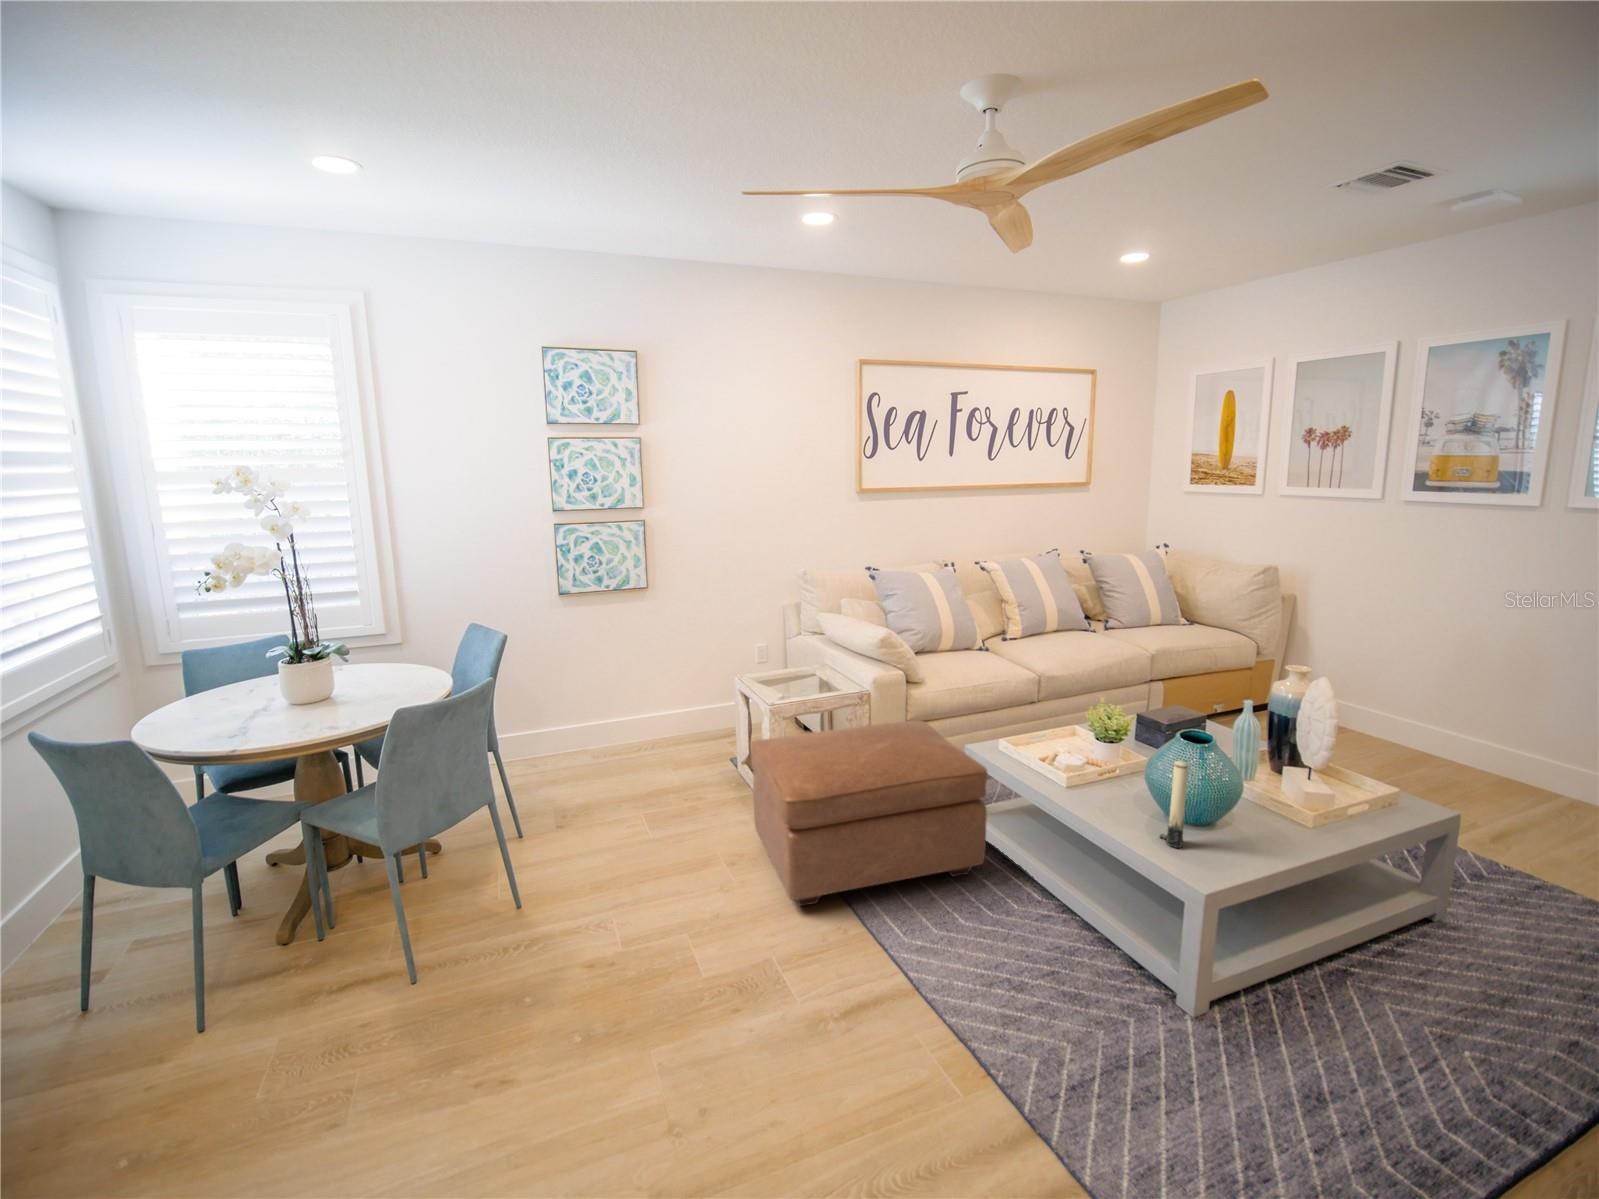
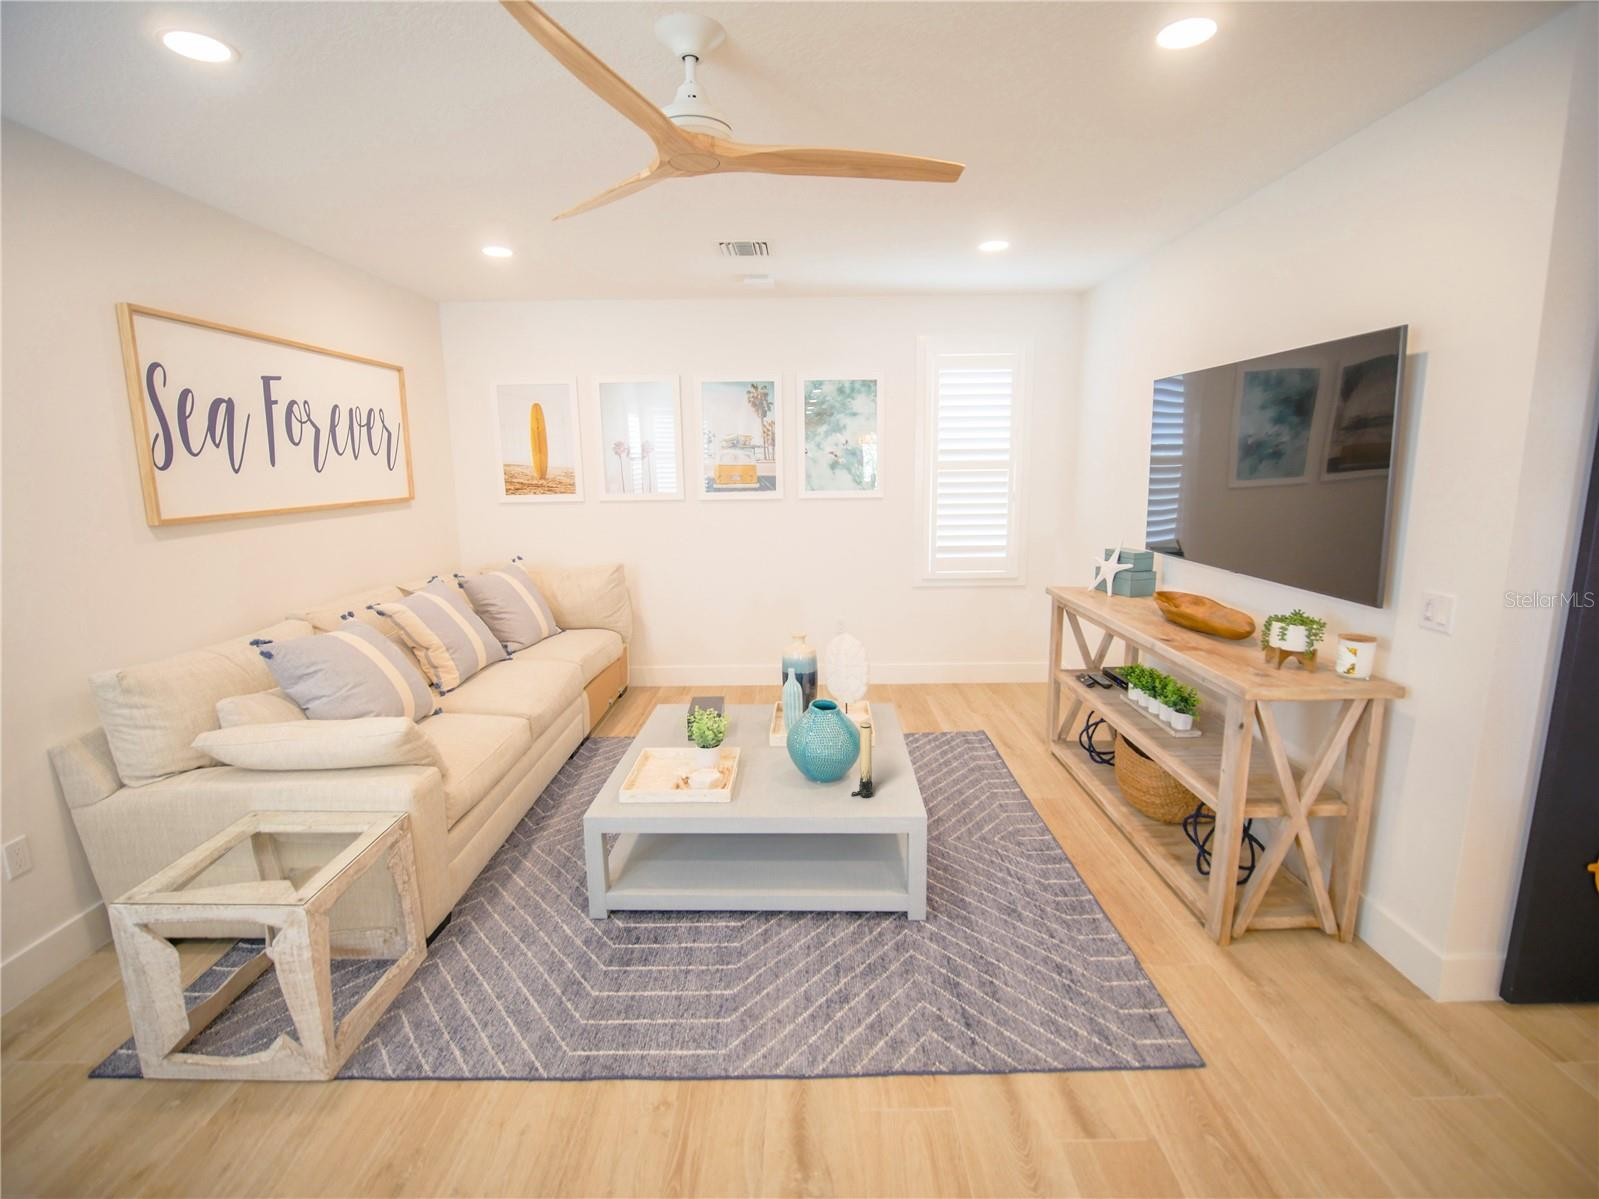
ottoman: present [751,720,988,906] -> none [344,813,682,1135]

